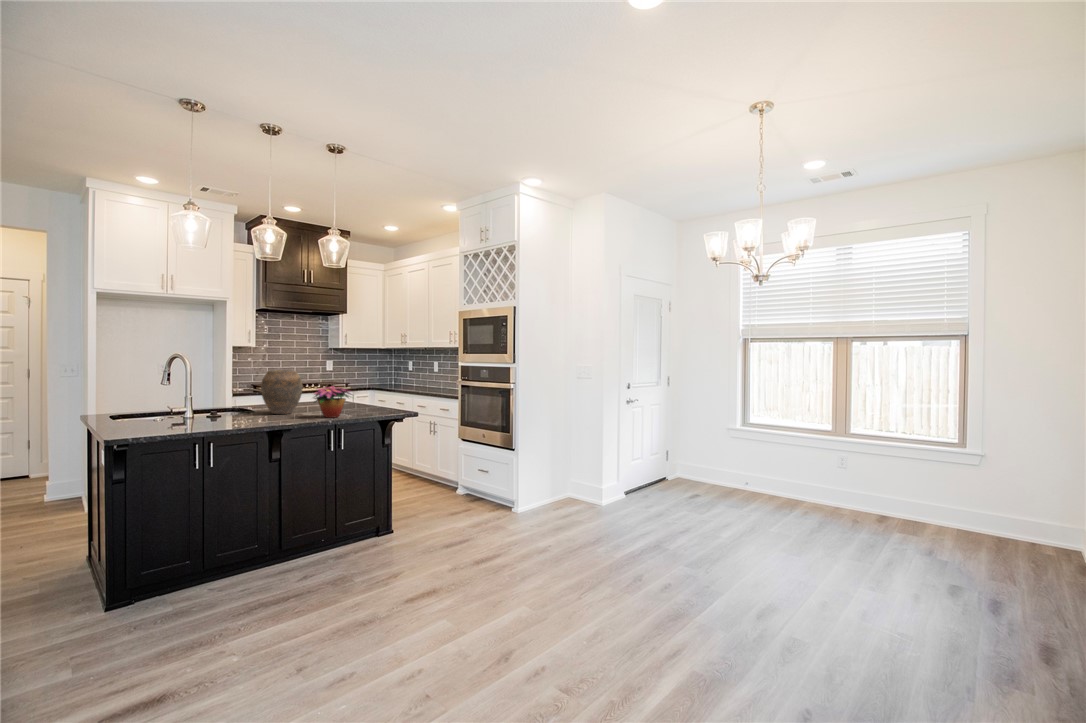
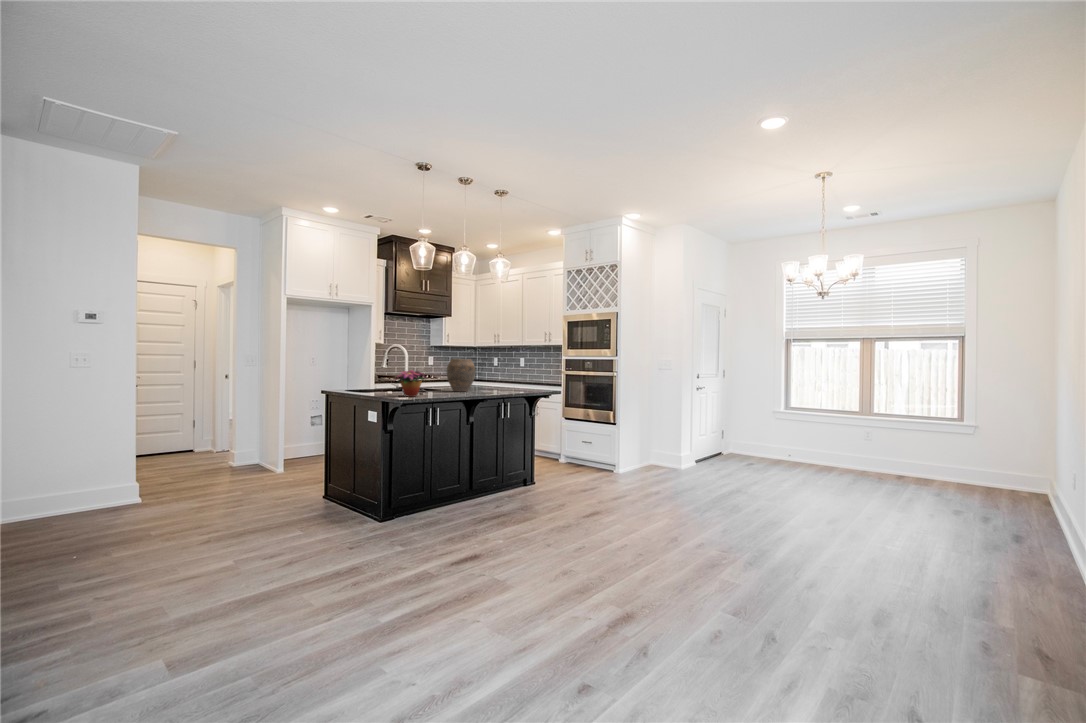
flower arrangement: present [314,386,352,418] -> present [397,370,426,397]

